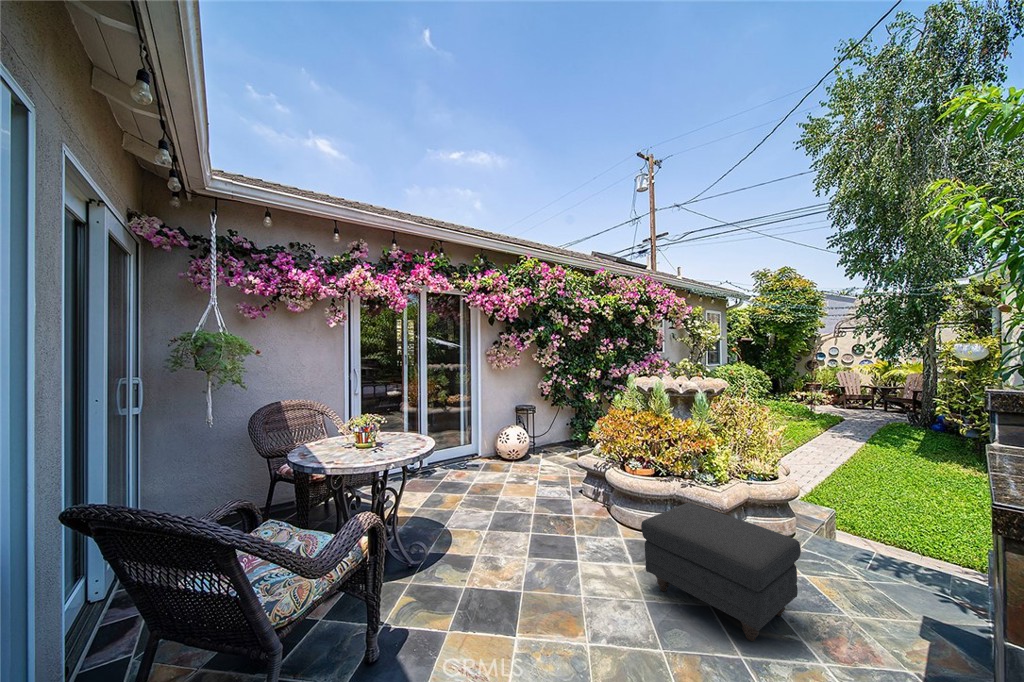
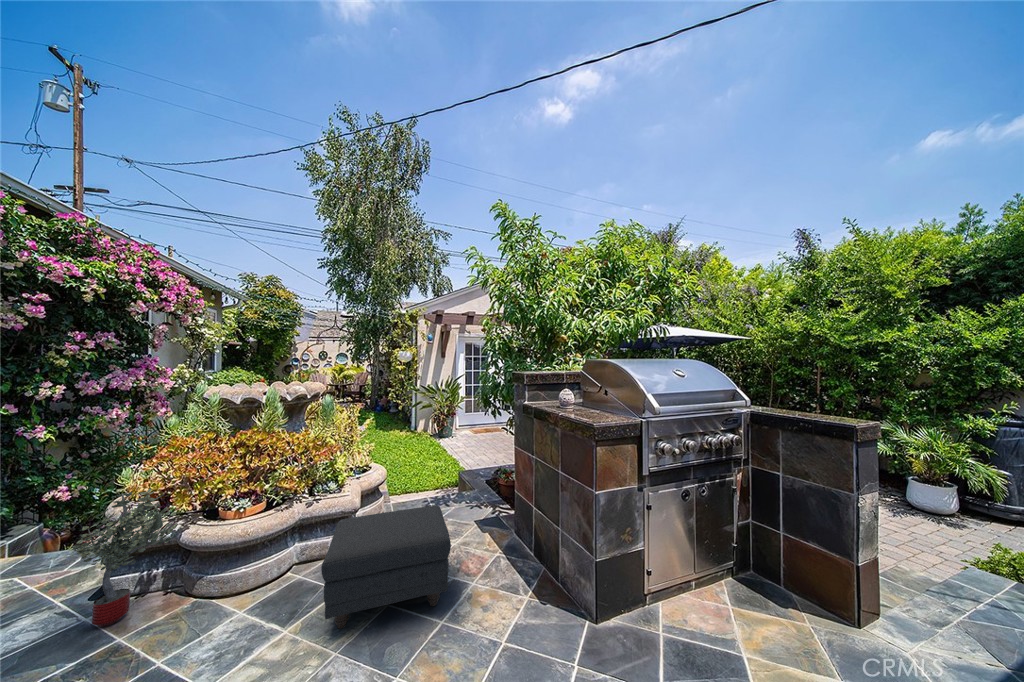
potted tree: none [562,430,605,507] -> present [72,488,177,627]

